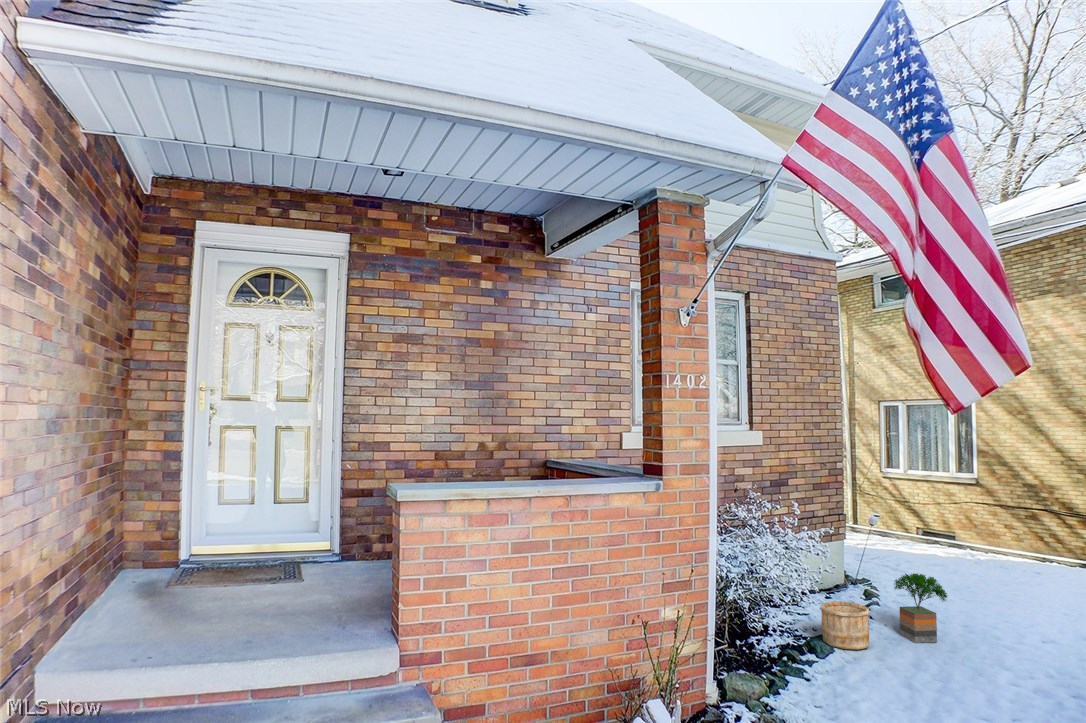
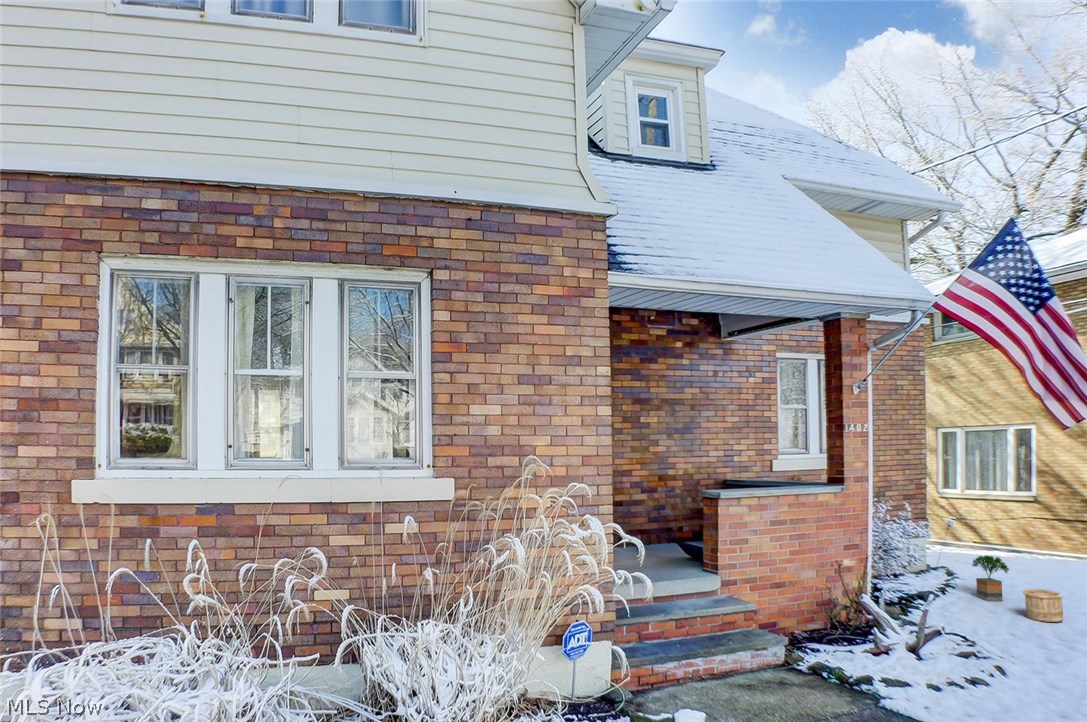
wooden bucket: present [820,601,869,649] -> present [1023,589,1063,622]

